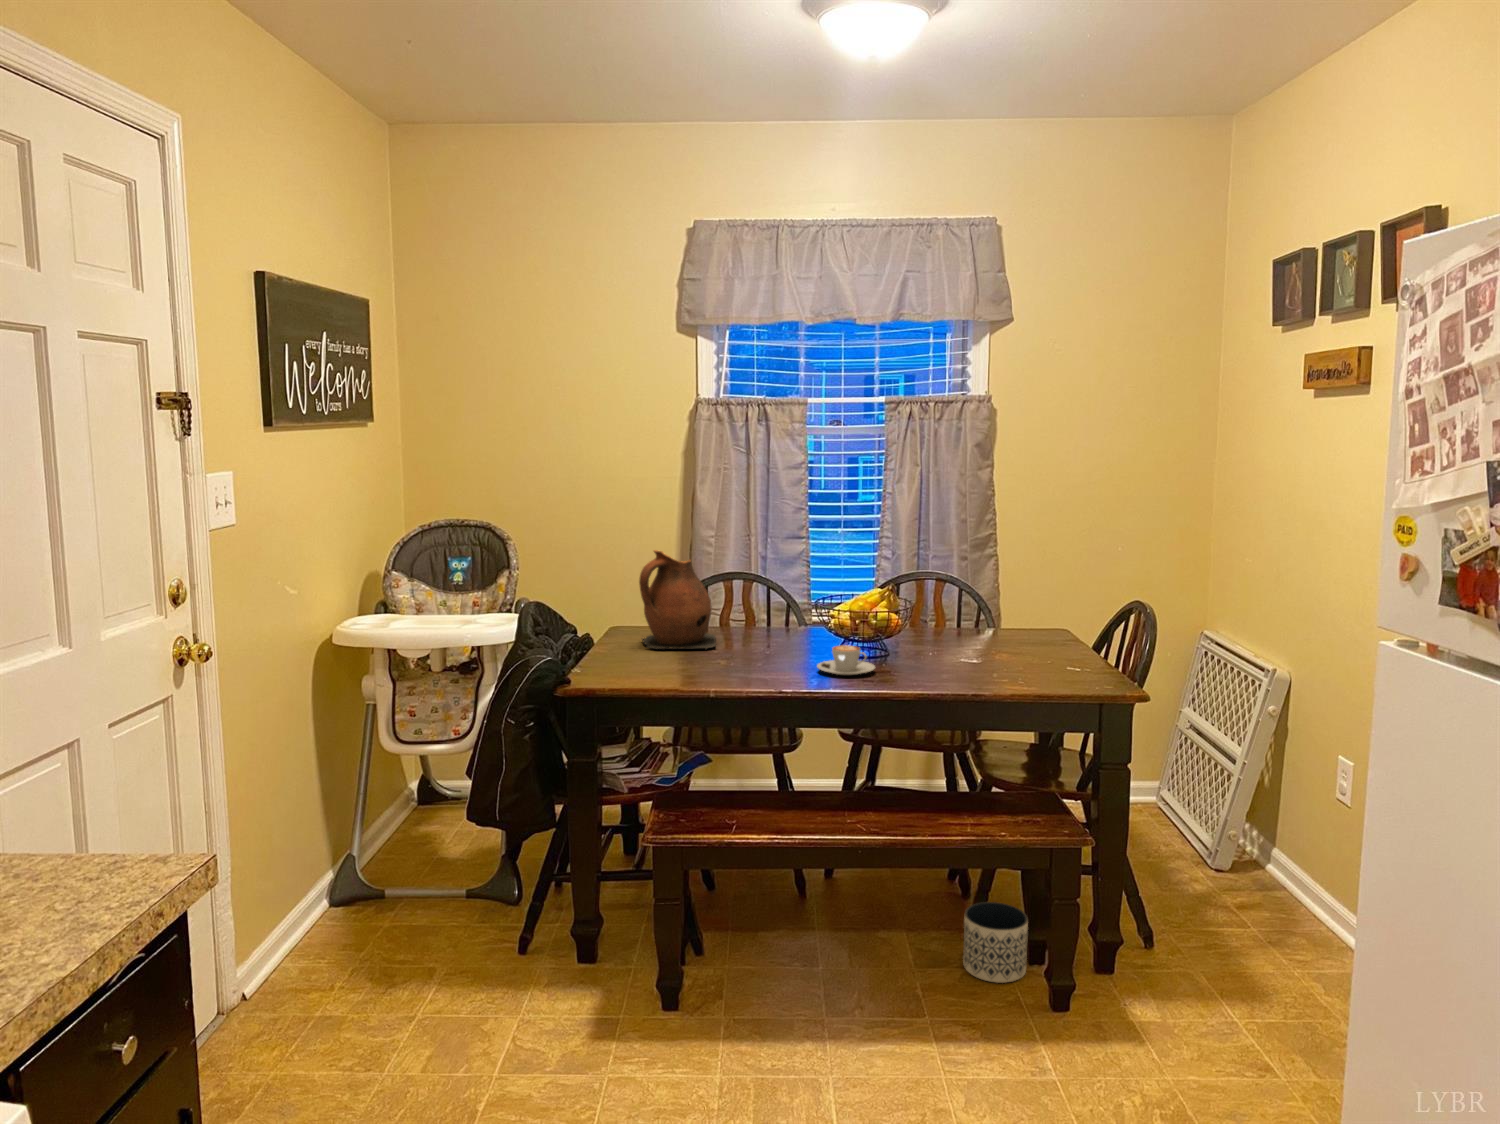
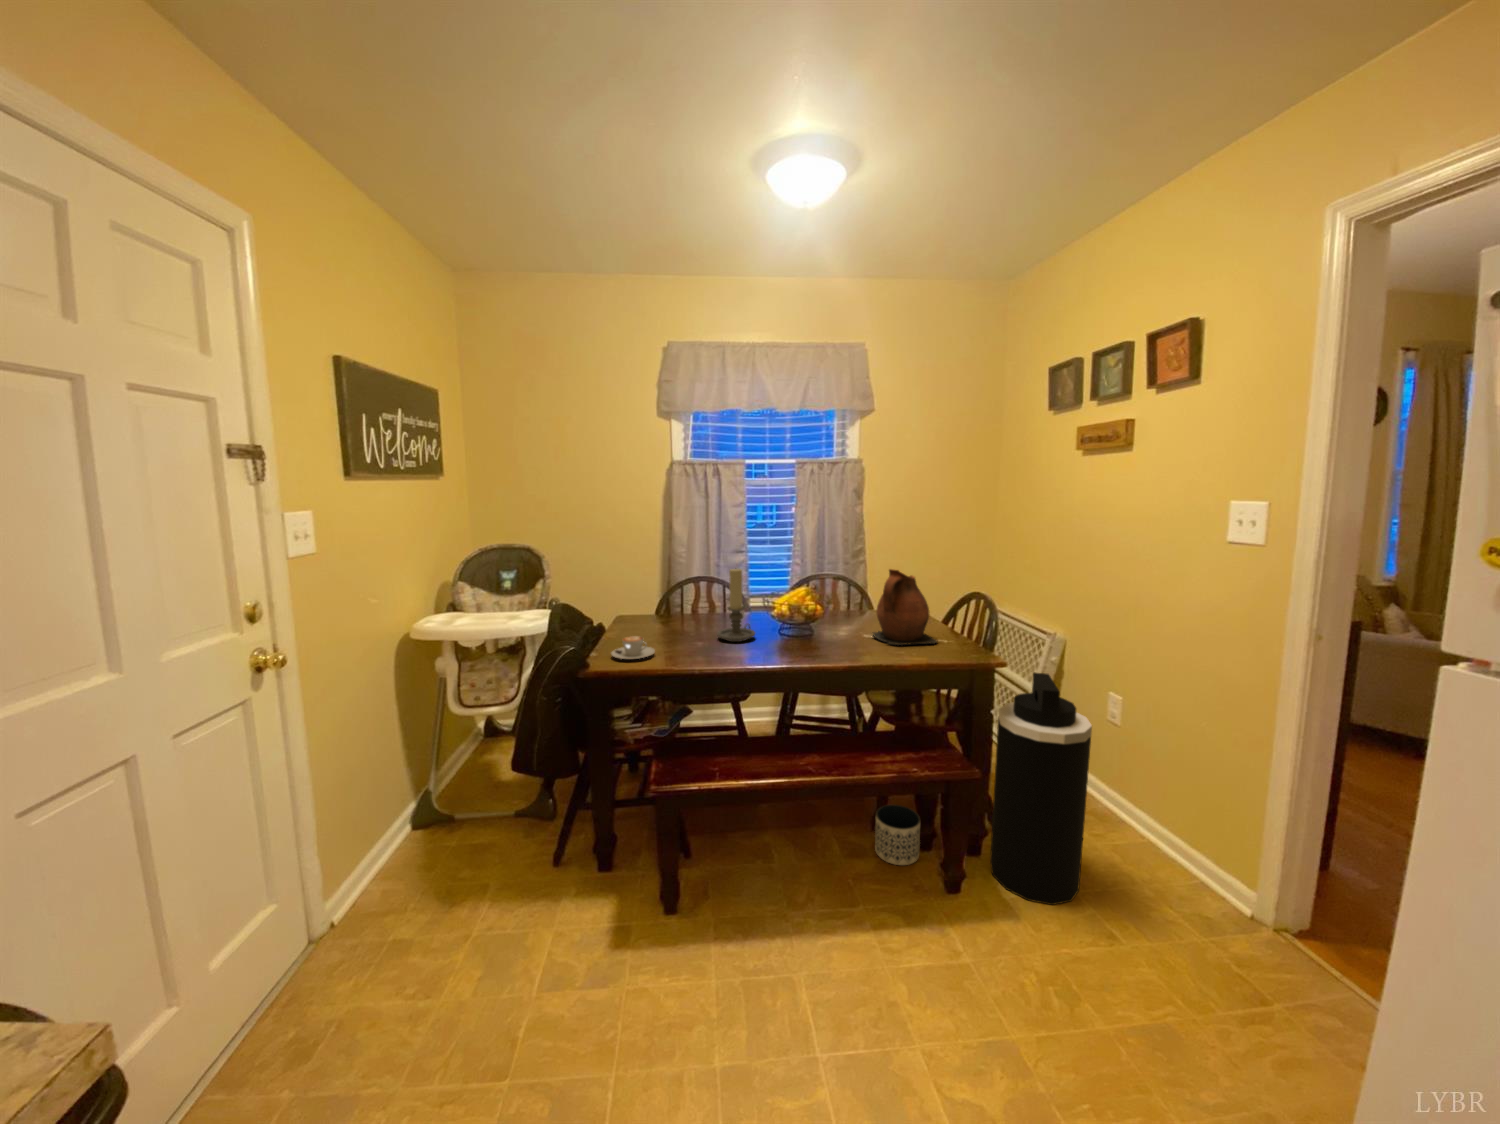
ceramic pitcher: present [639,550,716,650] -> present [873,569,937,645]
candle holder: none [746,556,801,661] -> present [717,568,755,642]
coffee cup: present [817,645,875,676] -> present [611,636,655,660]
trash can: none [1126,713,1263,1038] -> present [990,673,1092,905]

